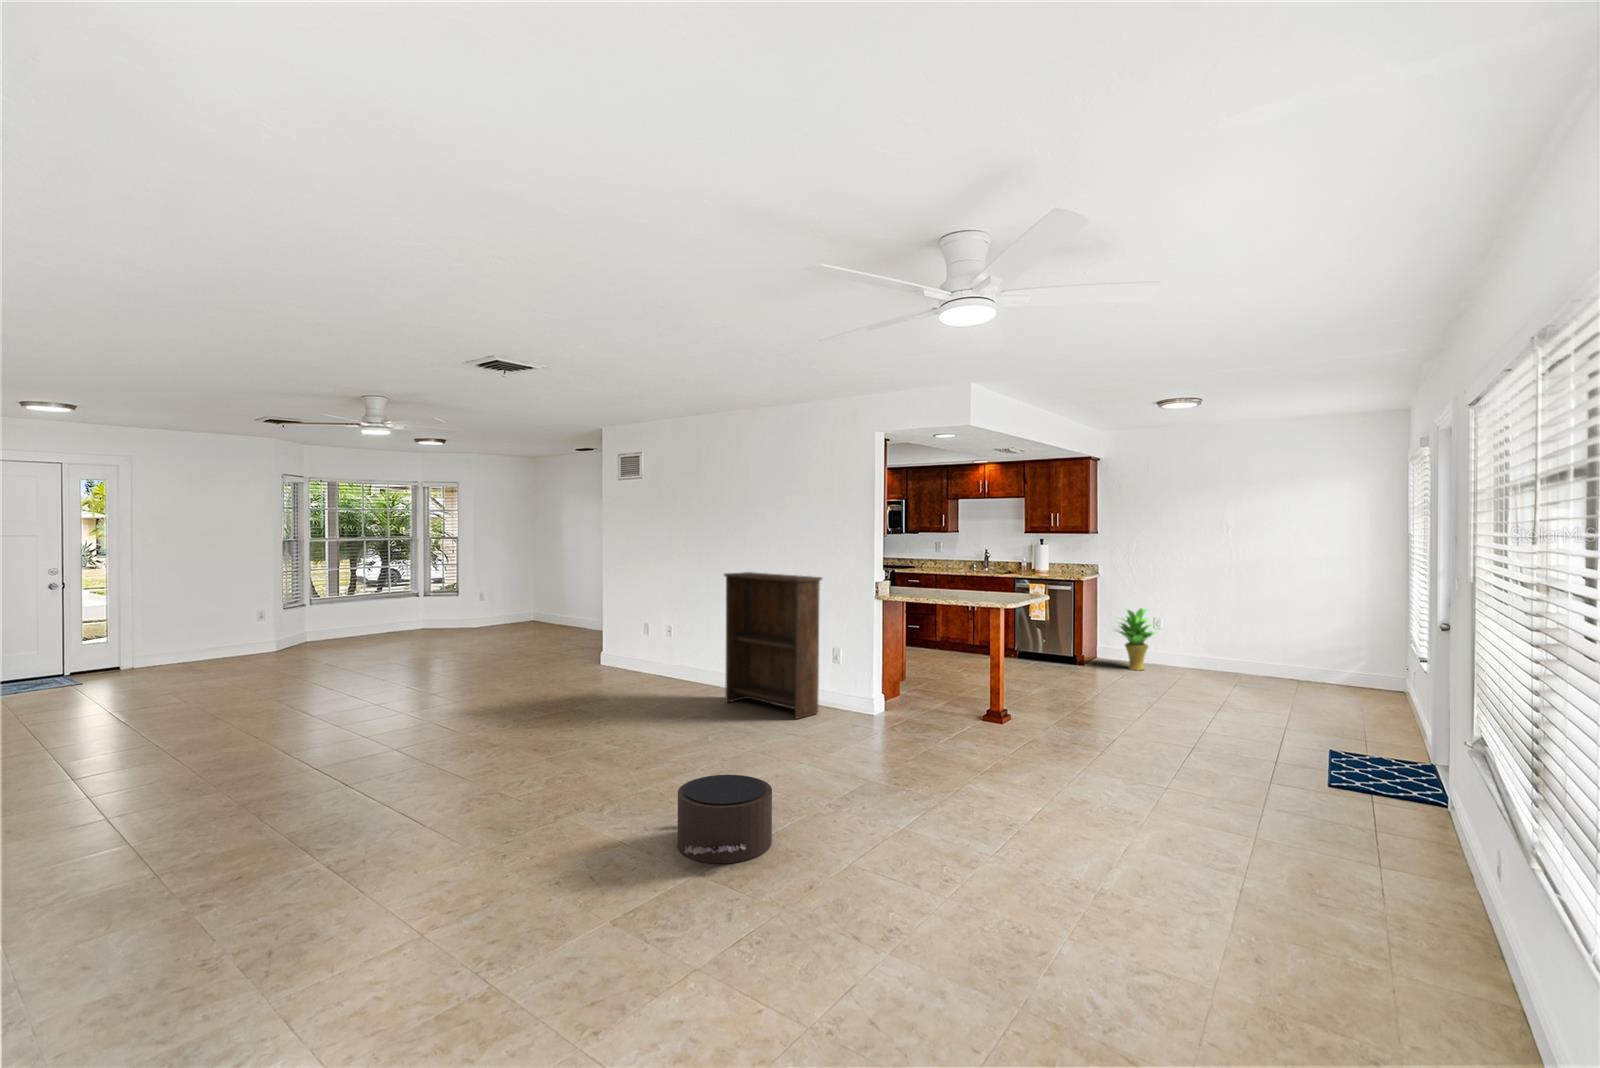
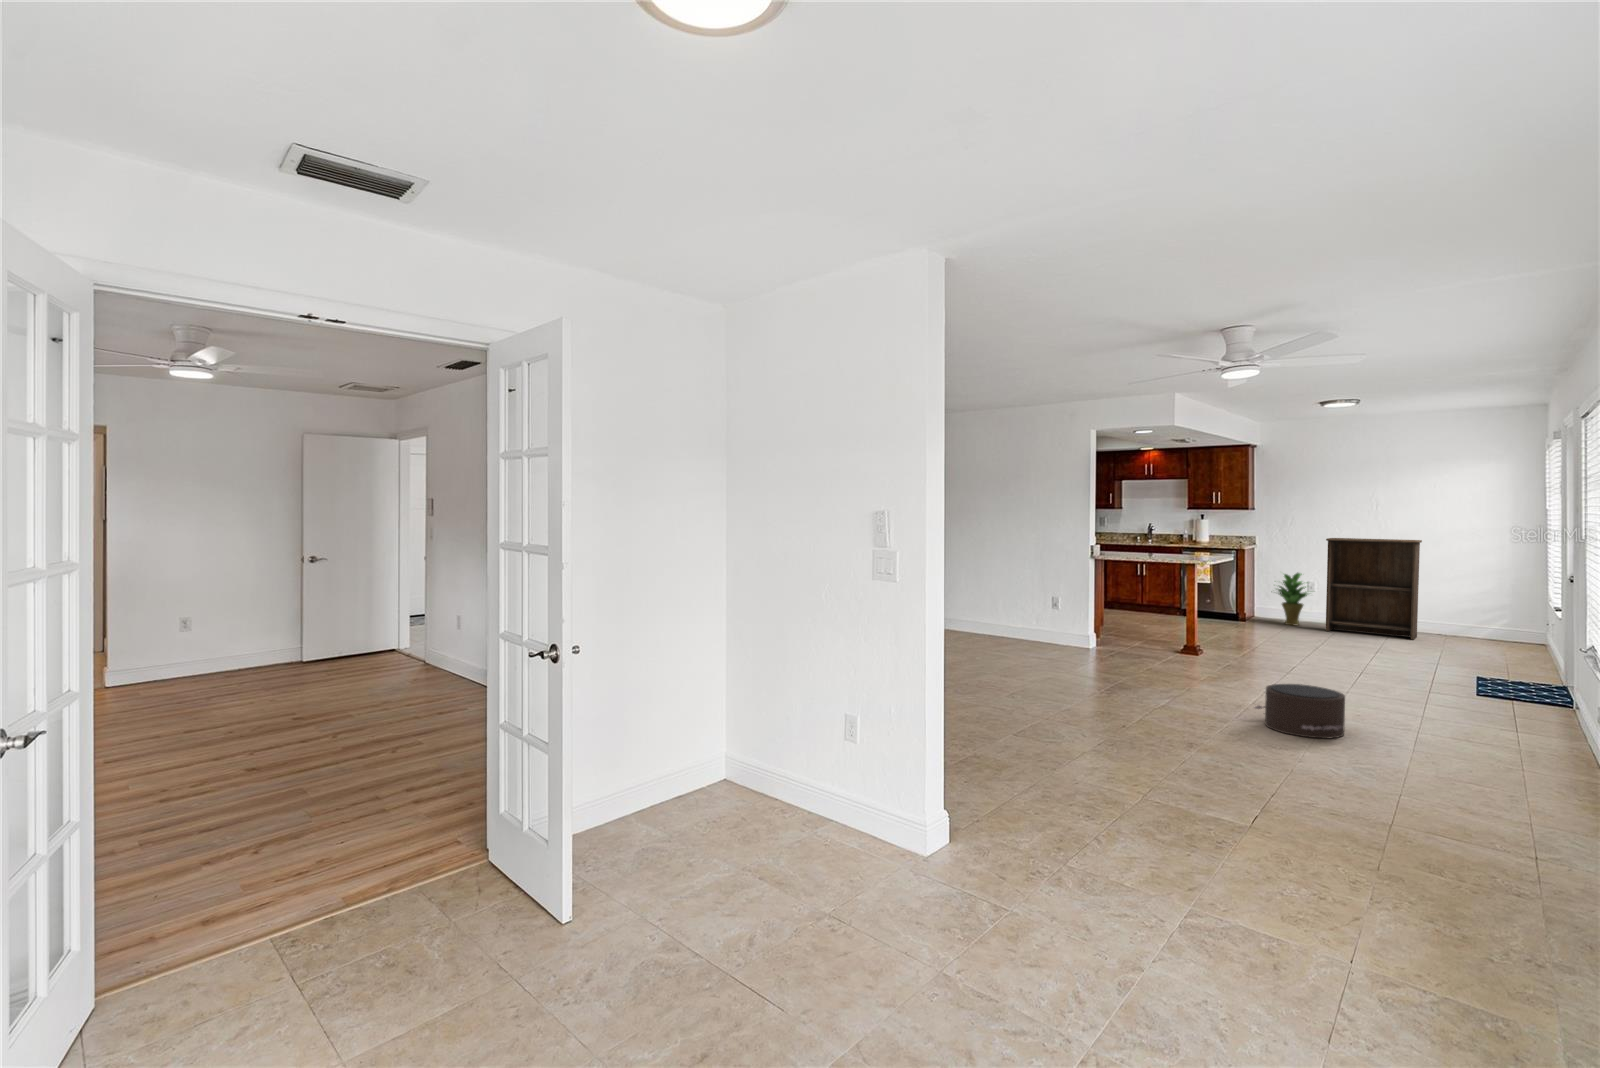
bookshelf: present [724,572,822,719] -> present [1326,538,1422,639]
pouf: present [677,775,772,863] -> present [1255,684,1345,738]

